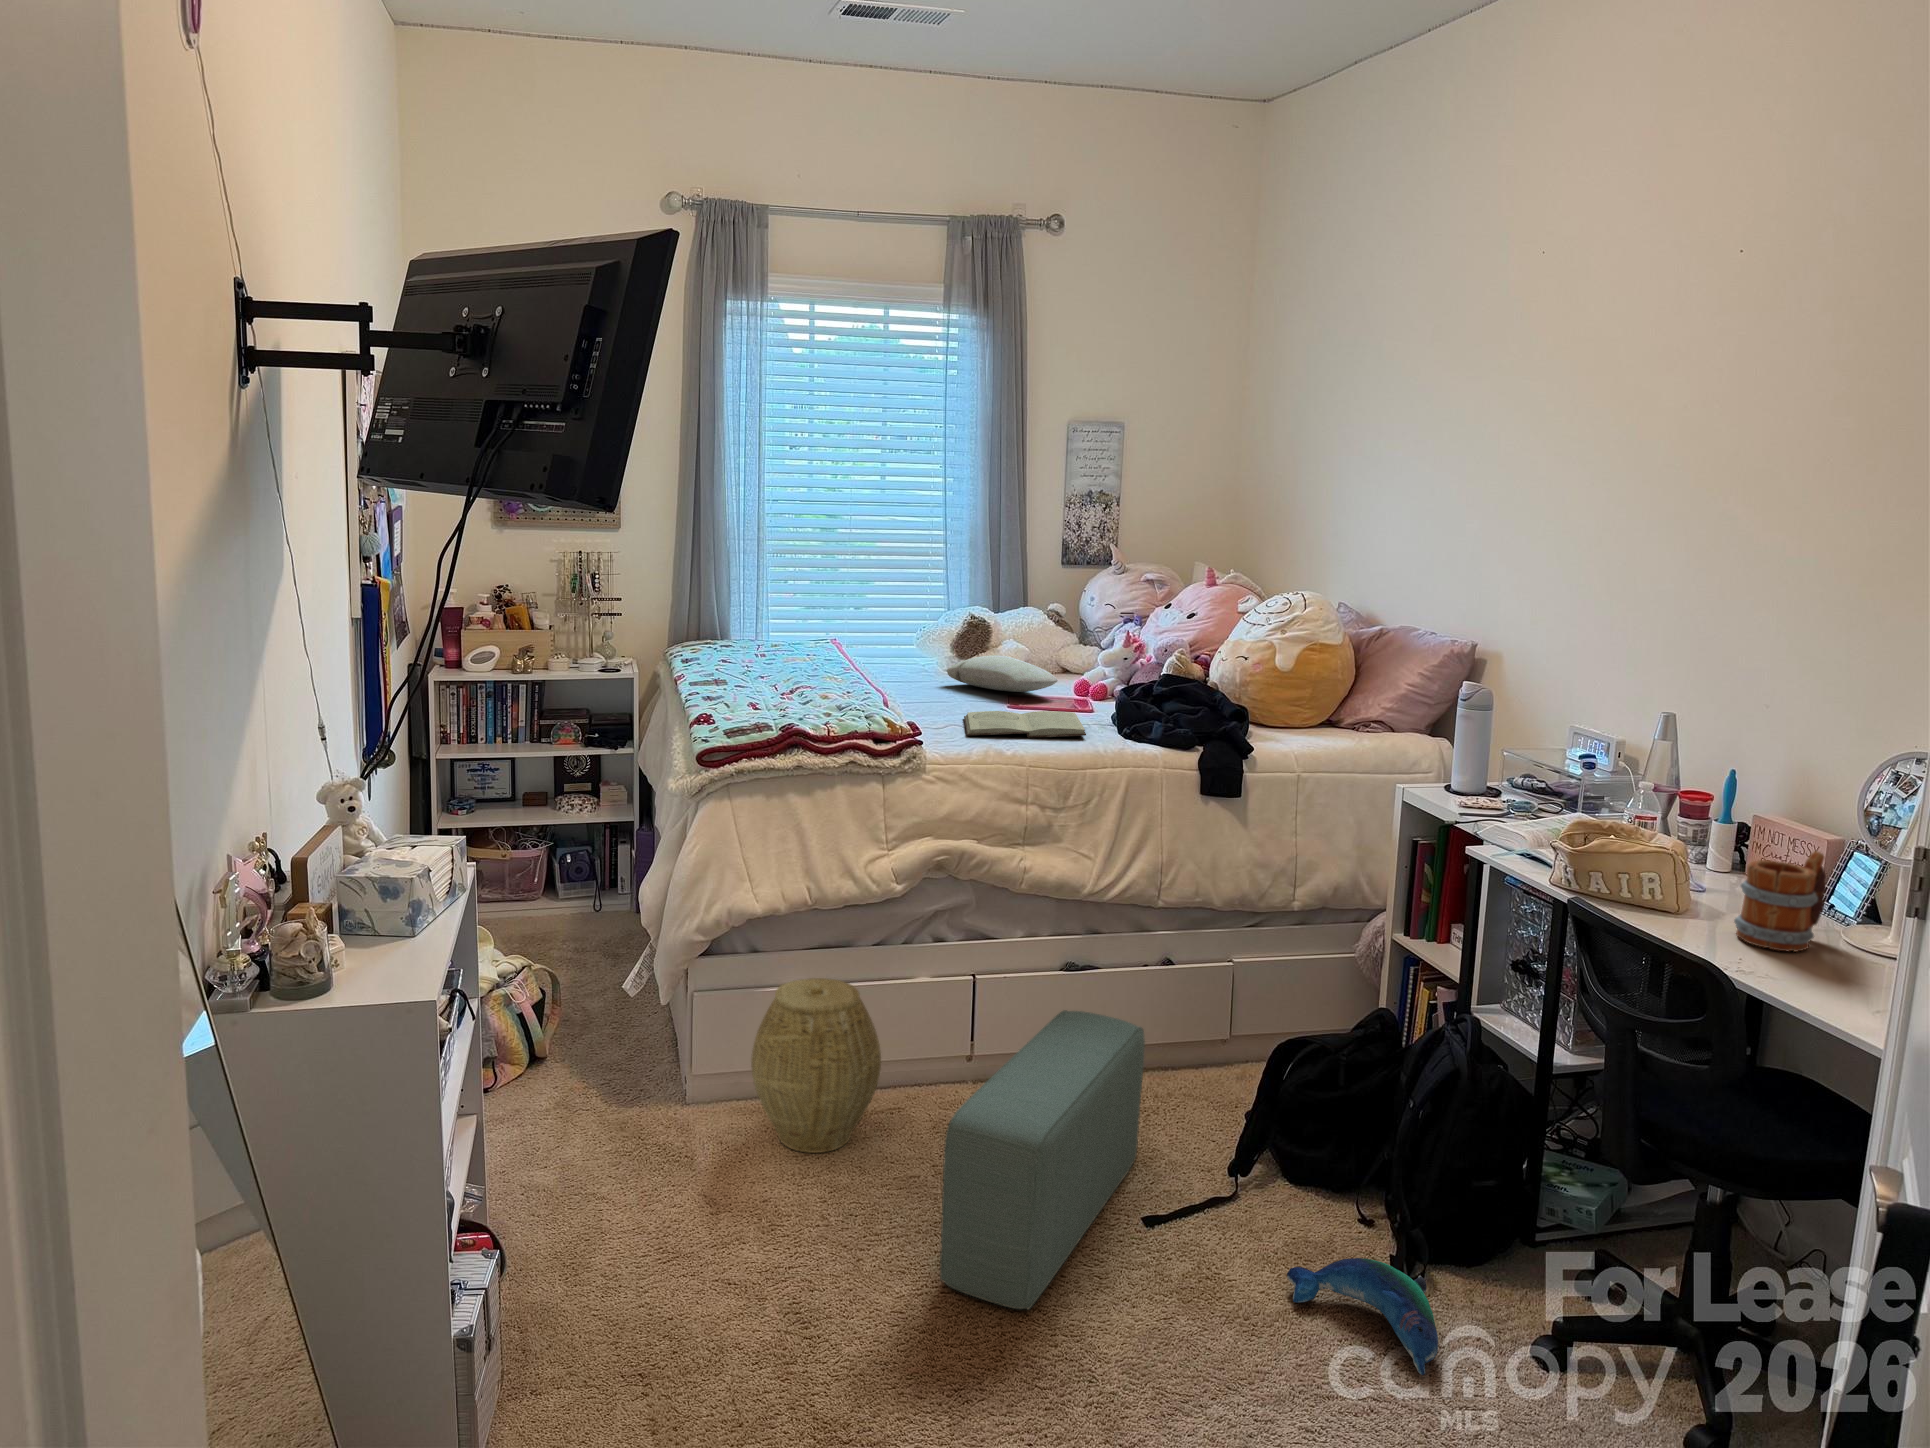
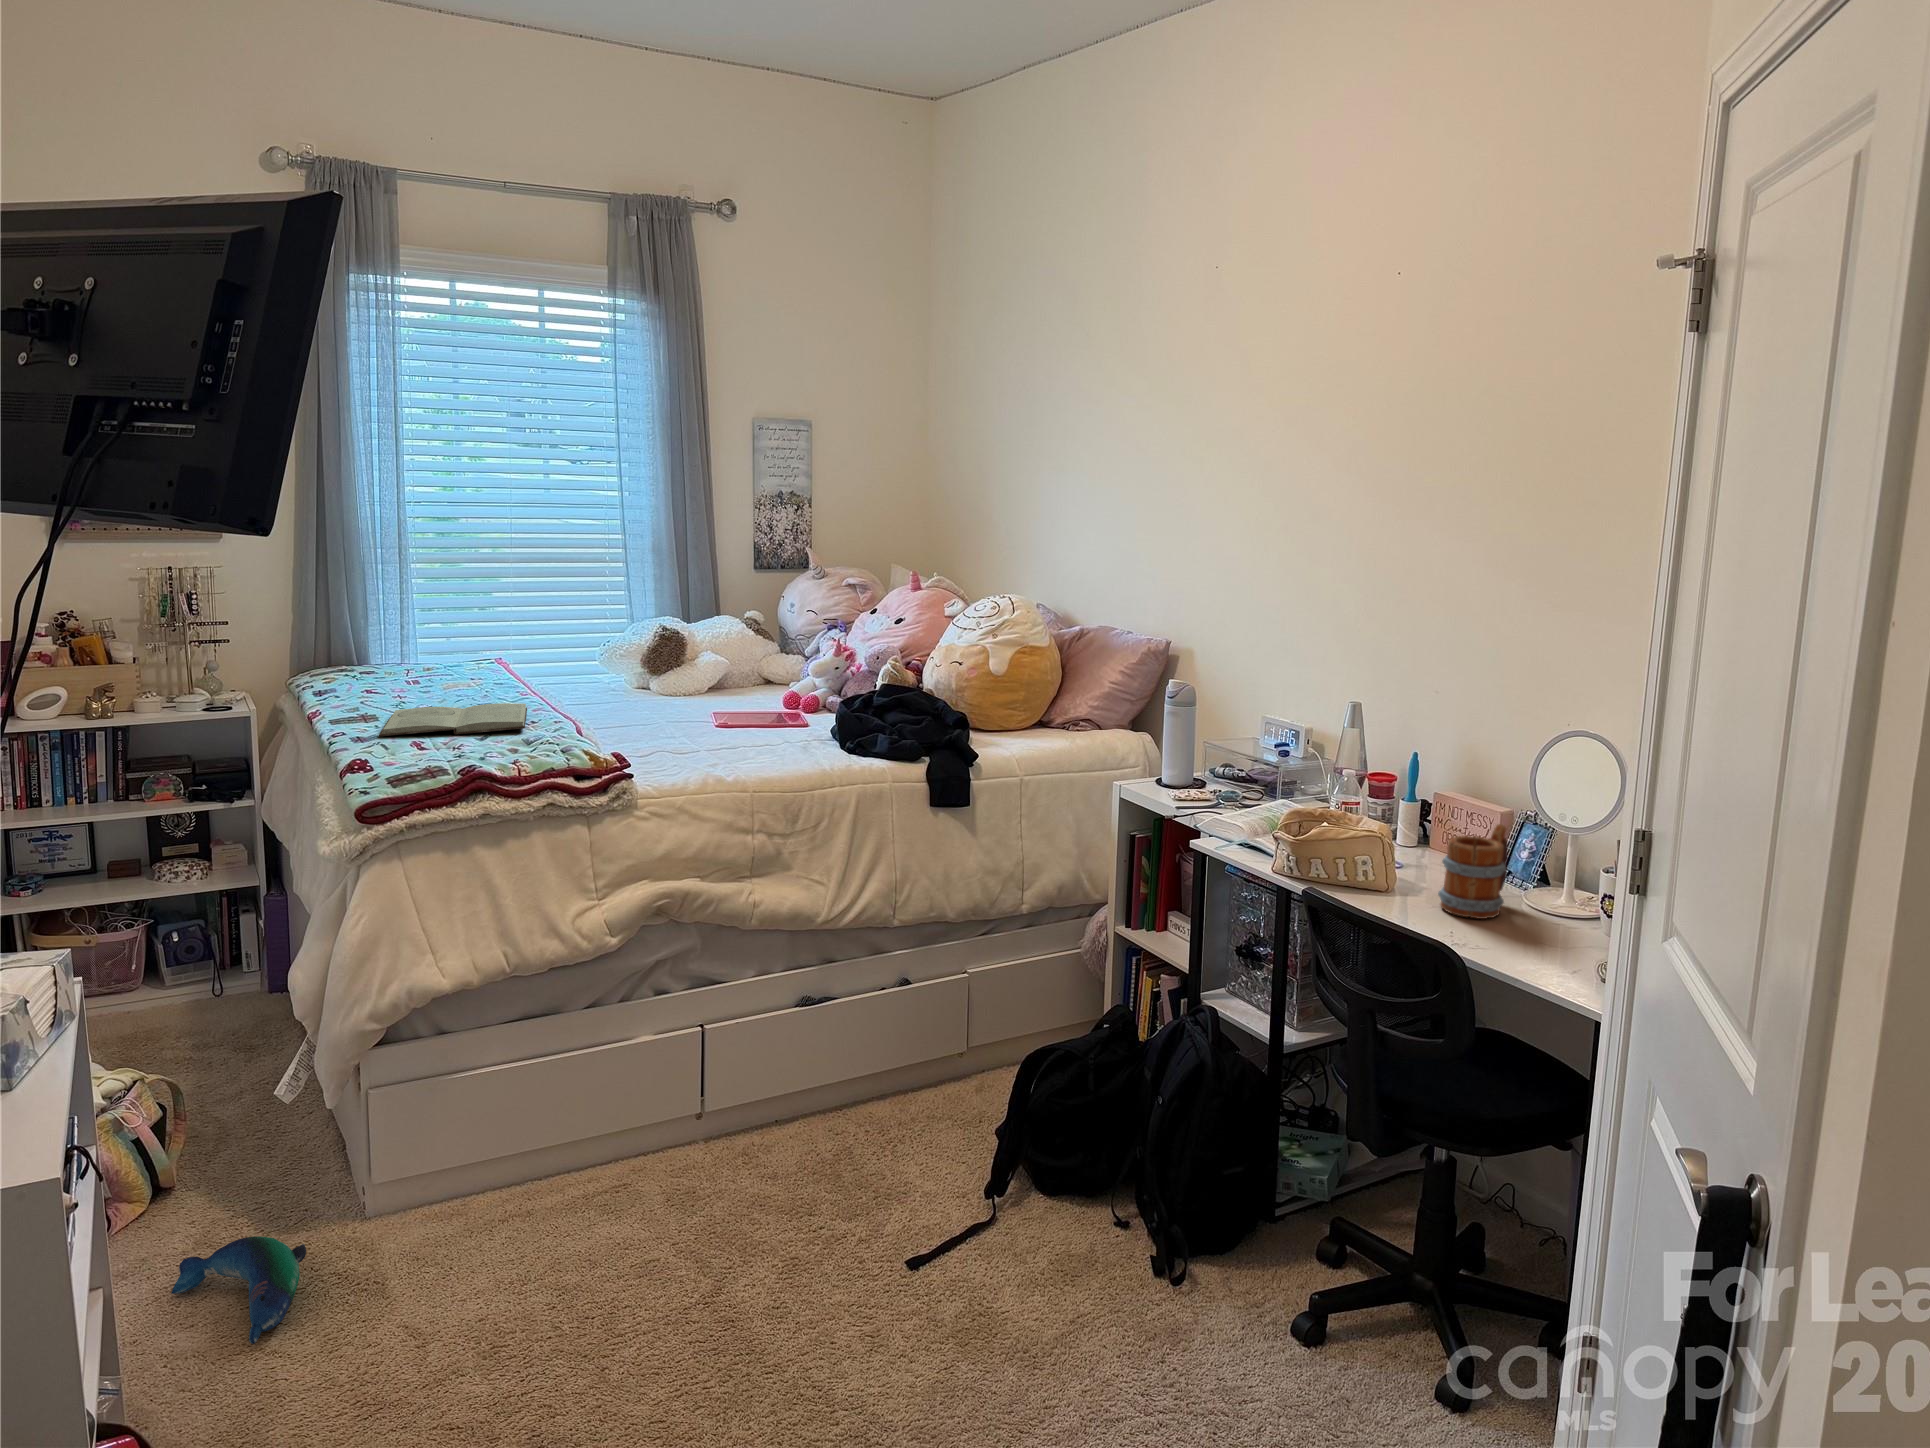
pillow: present [947,656,1058,692] -> none [640,670,763,708]
book: present [964,711,1086,738] -> present [379,703,527,736]
woven basket: present [751,978,881,1153] -> none [447,1052,604,1255]
pouf: present [940,1010,1145,1309] -> none [698,1051,895,1396]
plush toy: present [1287,1258,1438,1375] -> present [171,1236,306,1344]

